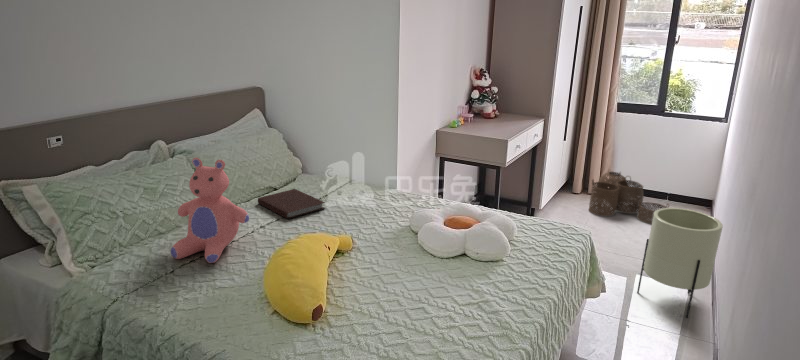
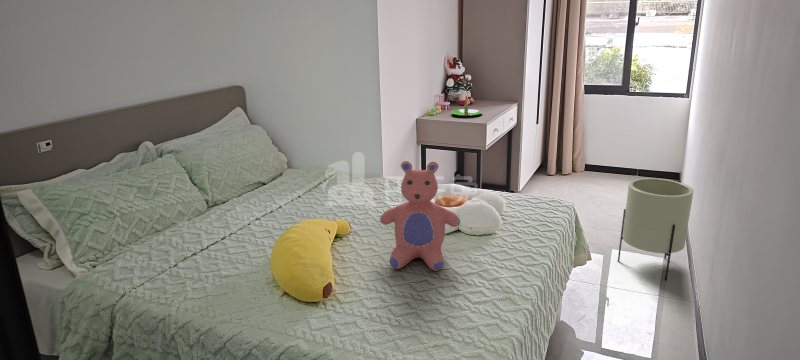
candle: none [473,107,505,130] -> present [451,95,482,116]
teddy bear: present [171,158,249,263] -> present [380,161,460,271]
woven basket: present [589,172,669,224] -> none [564,149,640,198]
notebook: present [258,189,325,219] -> none [250,182,318,210]

